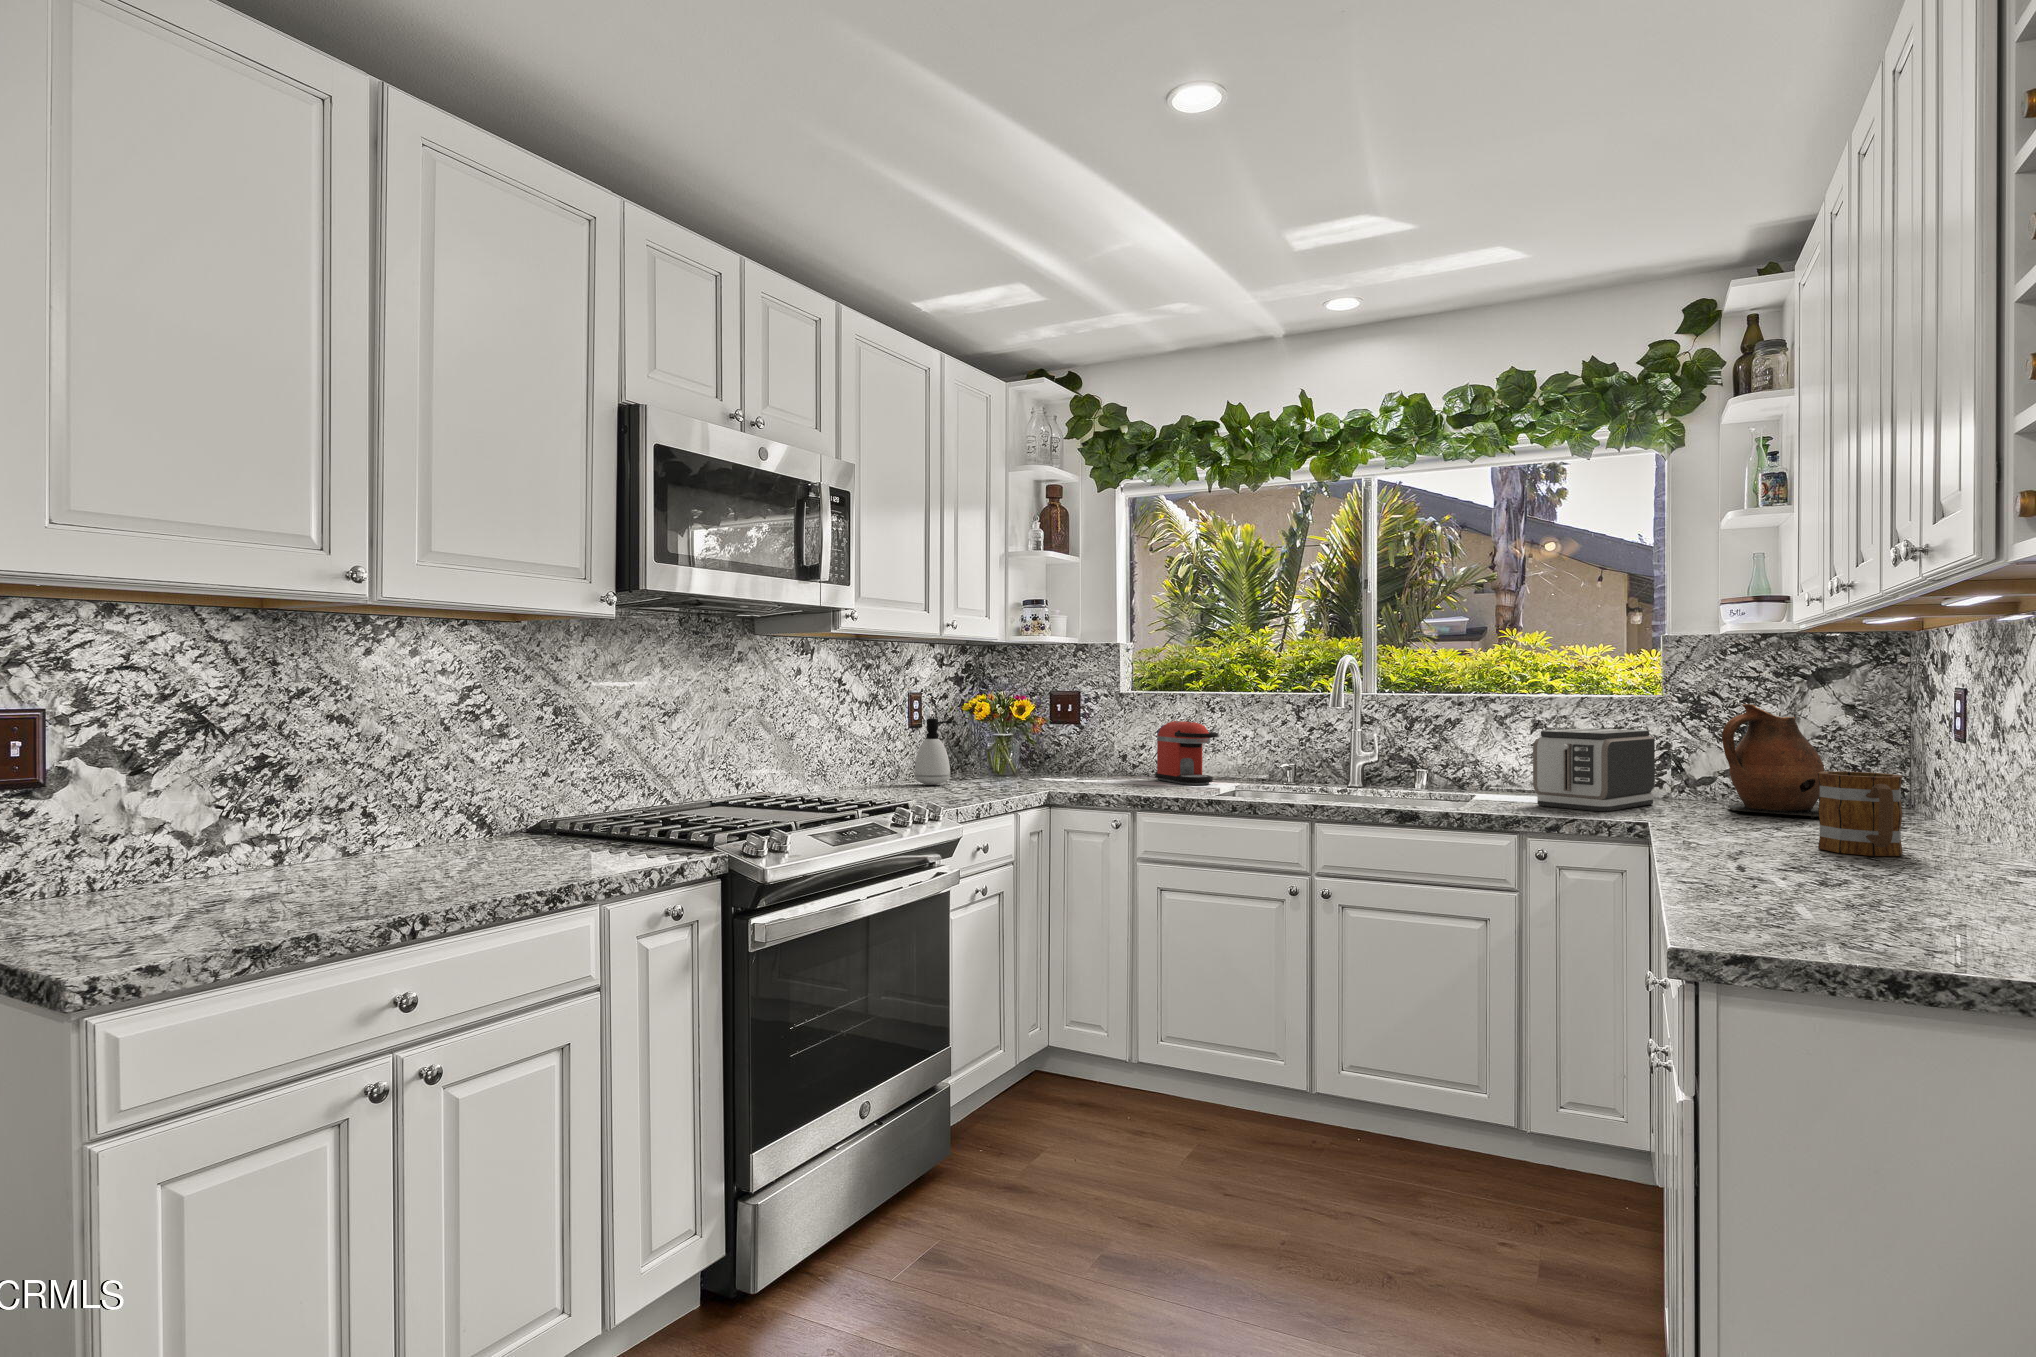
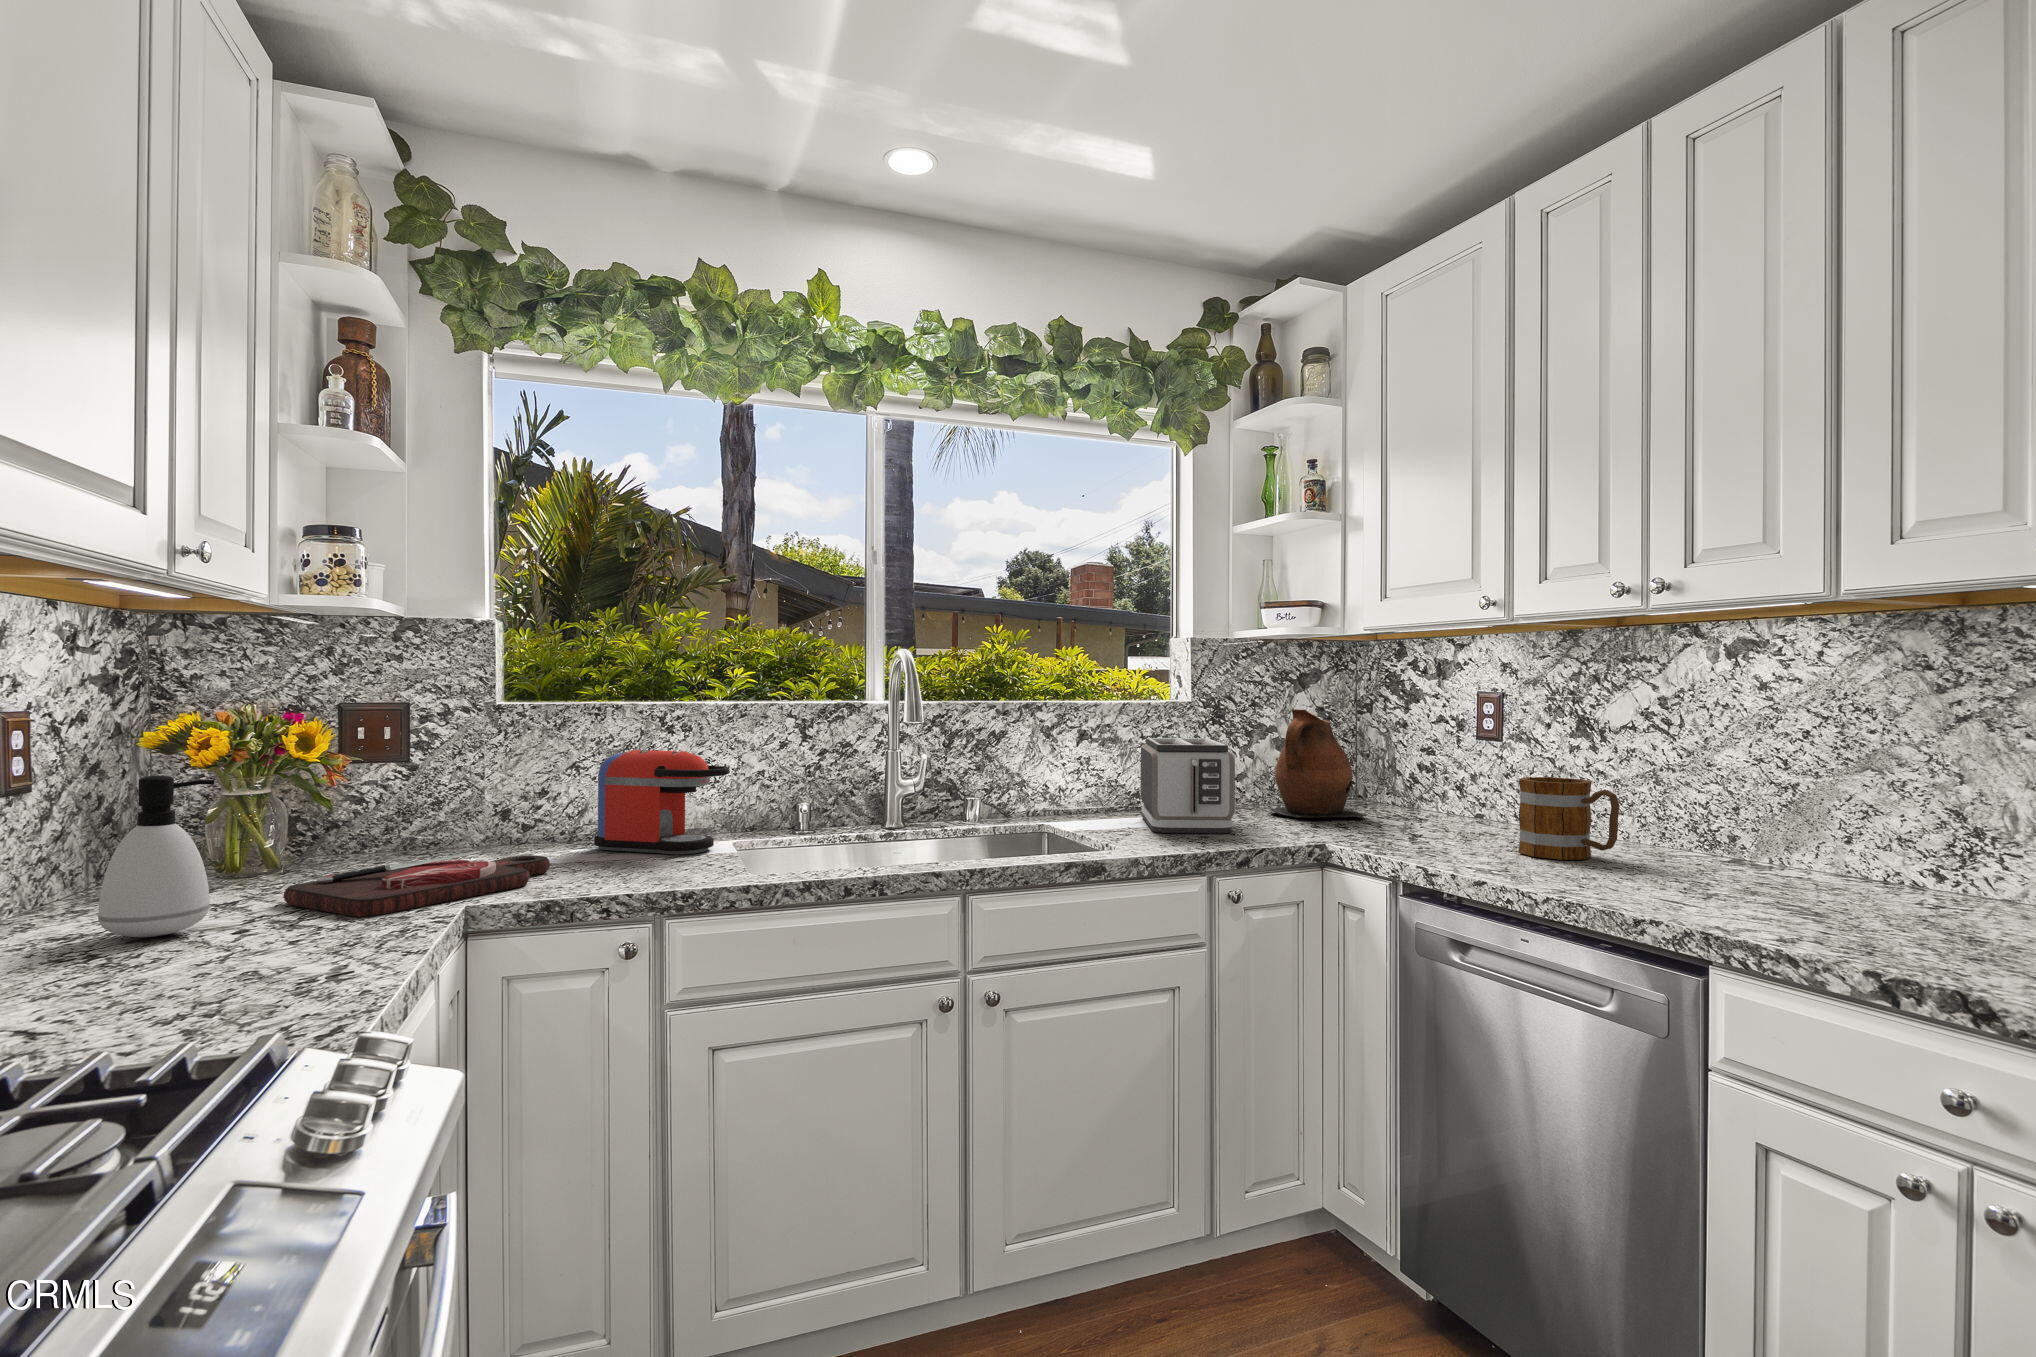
cutting board: none [987,768,1108,788] -> present [283,851,550,917]

